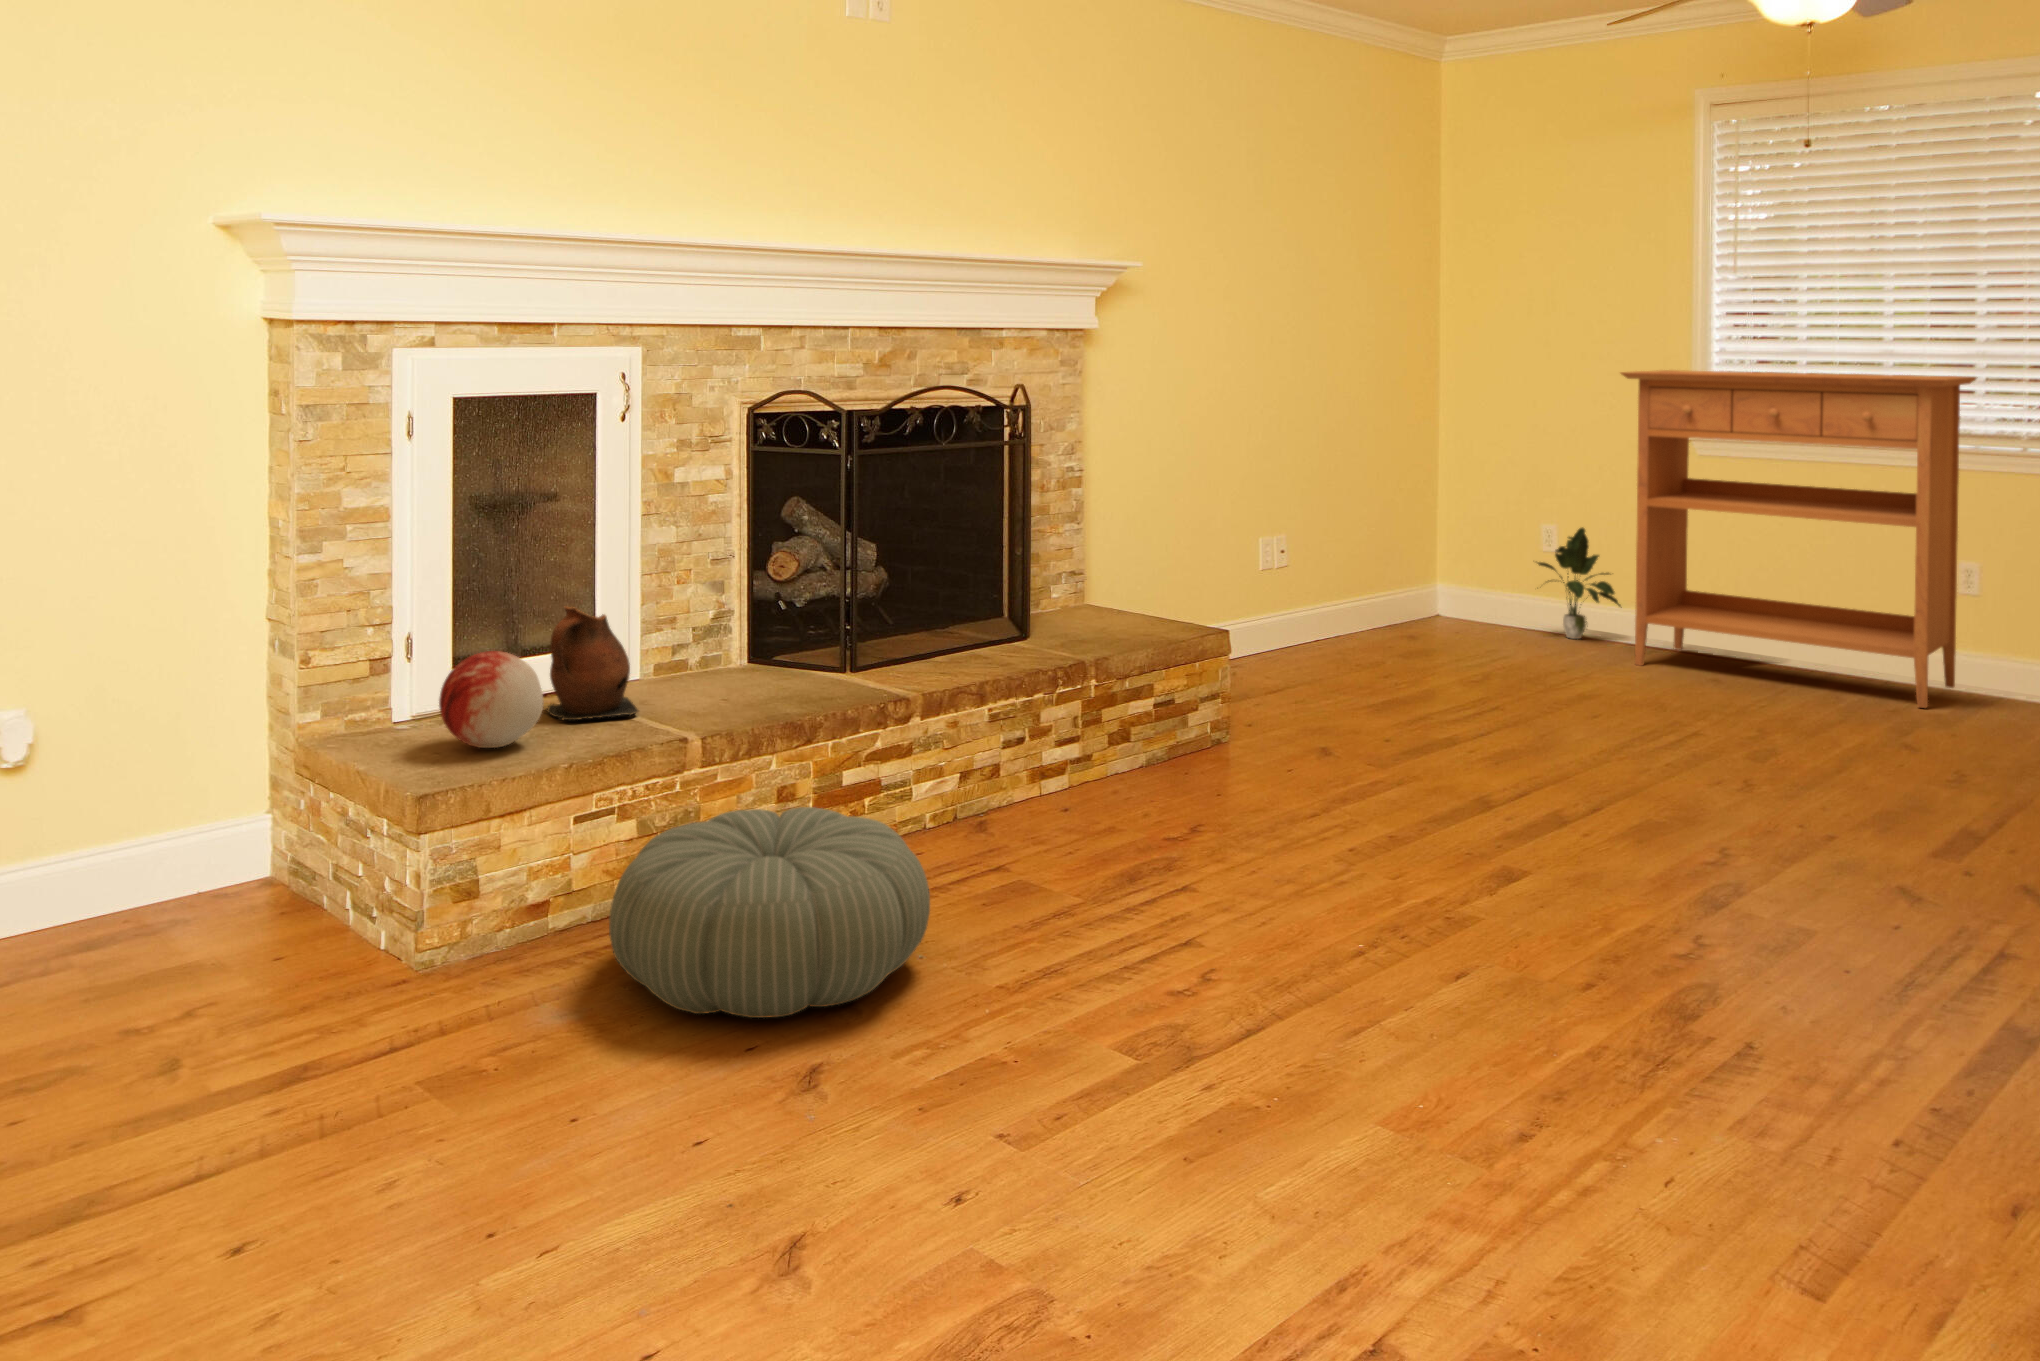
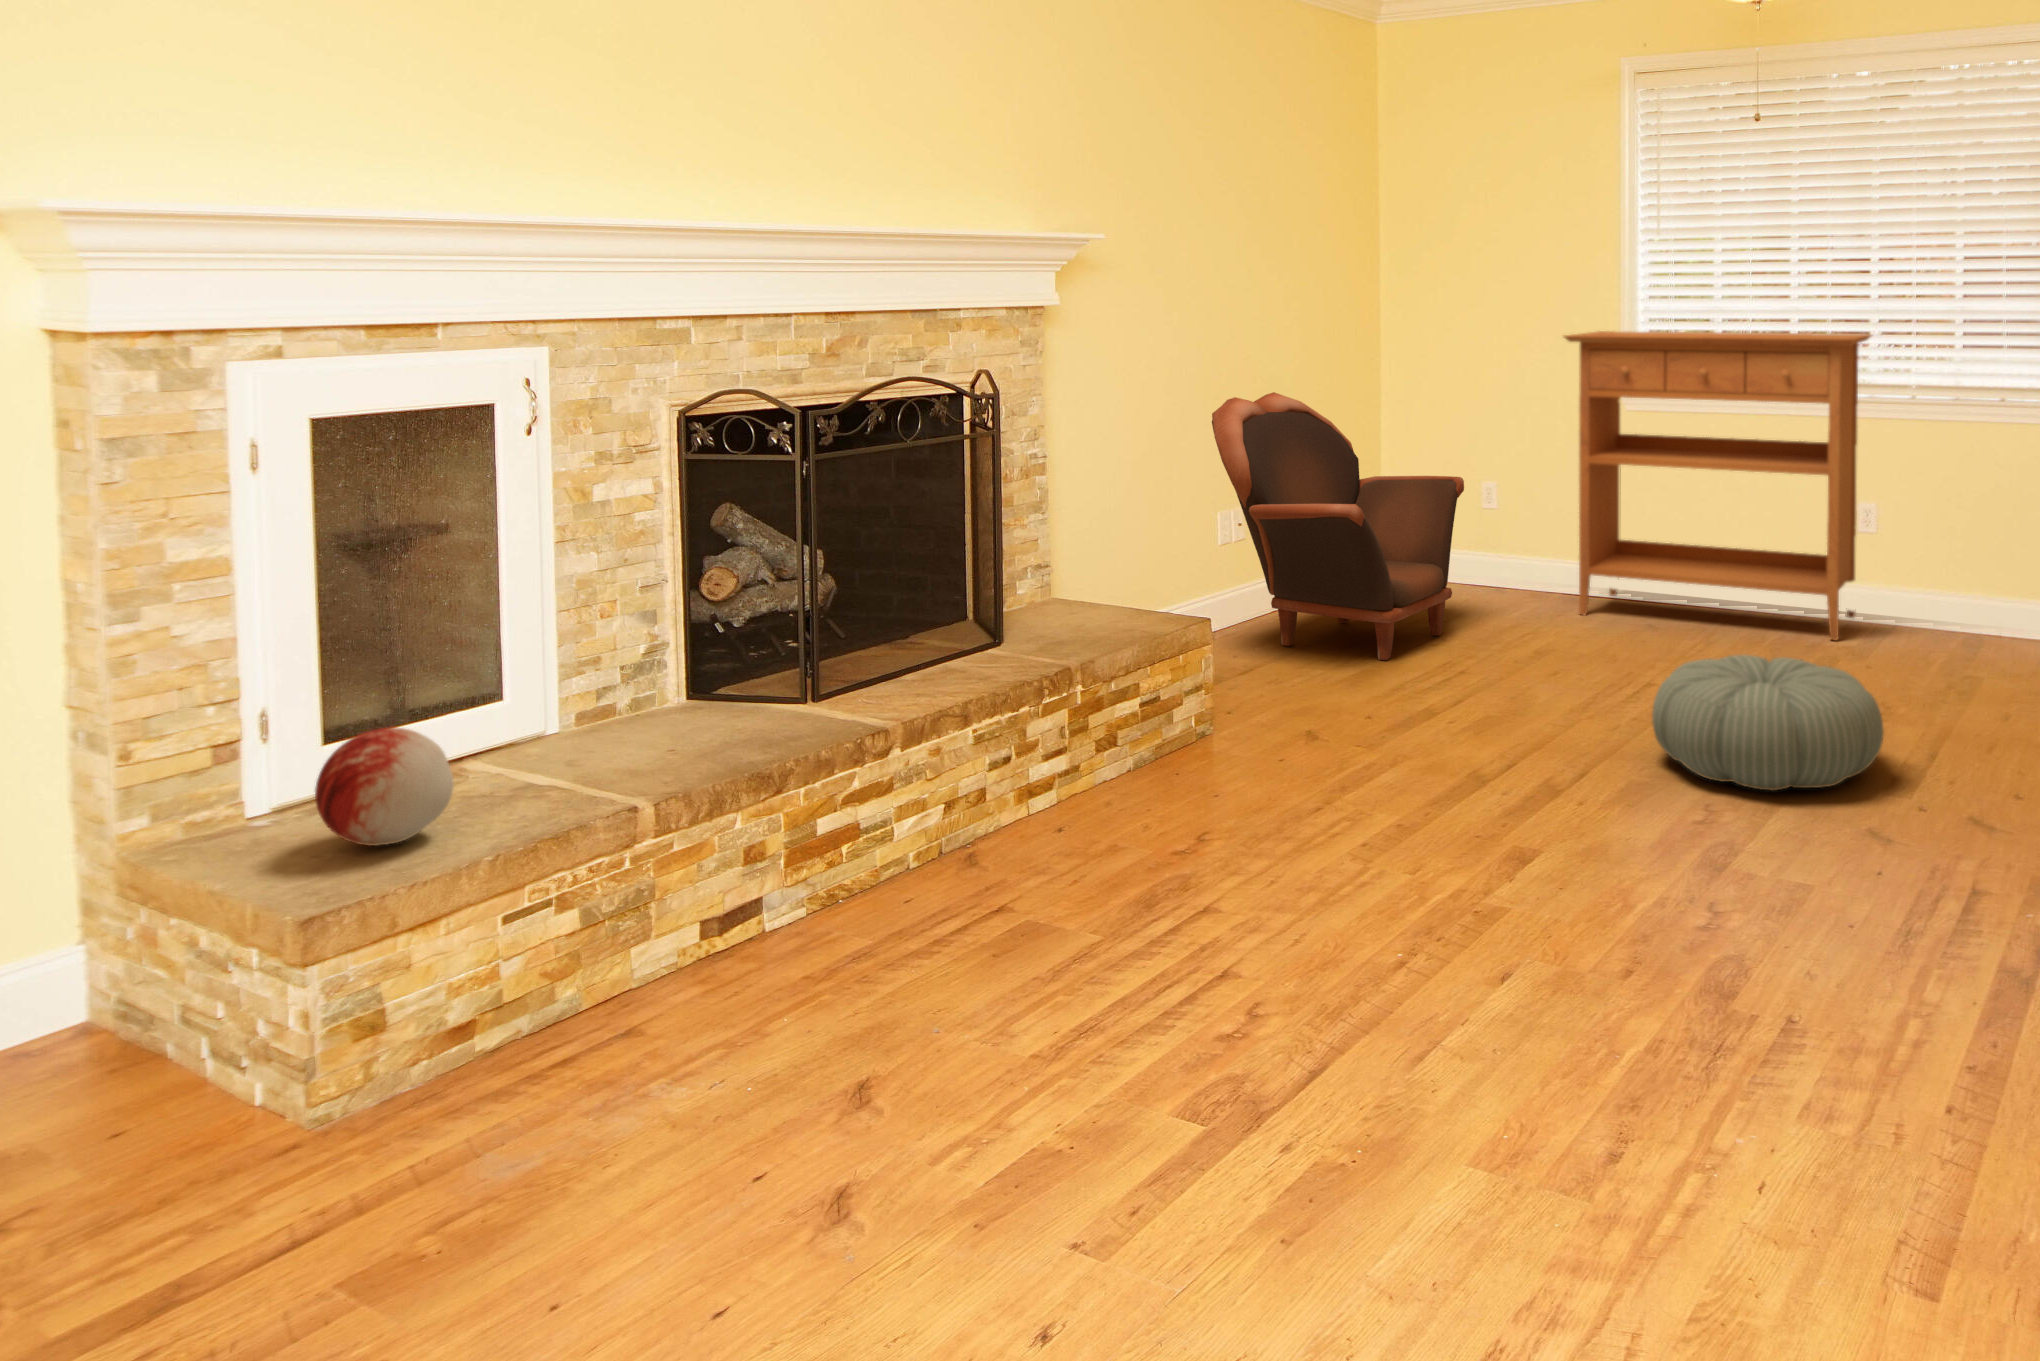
armchair: none [1250,422,1510,692] -> present [1212,392,1464,660]
potted plant: present [1538,527,1622,639] -> none [1479,483,1562,591]
ceramic pitcher: present [545,607,638,720] -> none [445,662,571,797]
pouf: present [609,807,930,1018] -> present [1652,655,1884,790]

